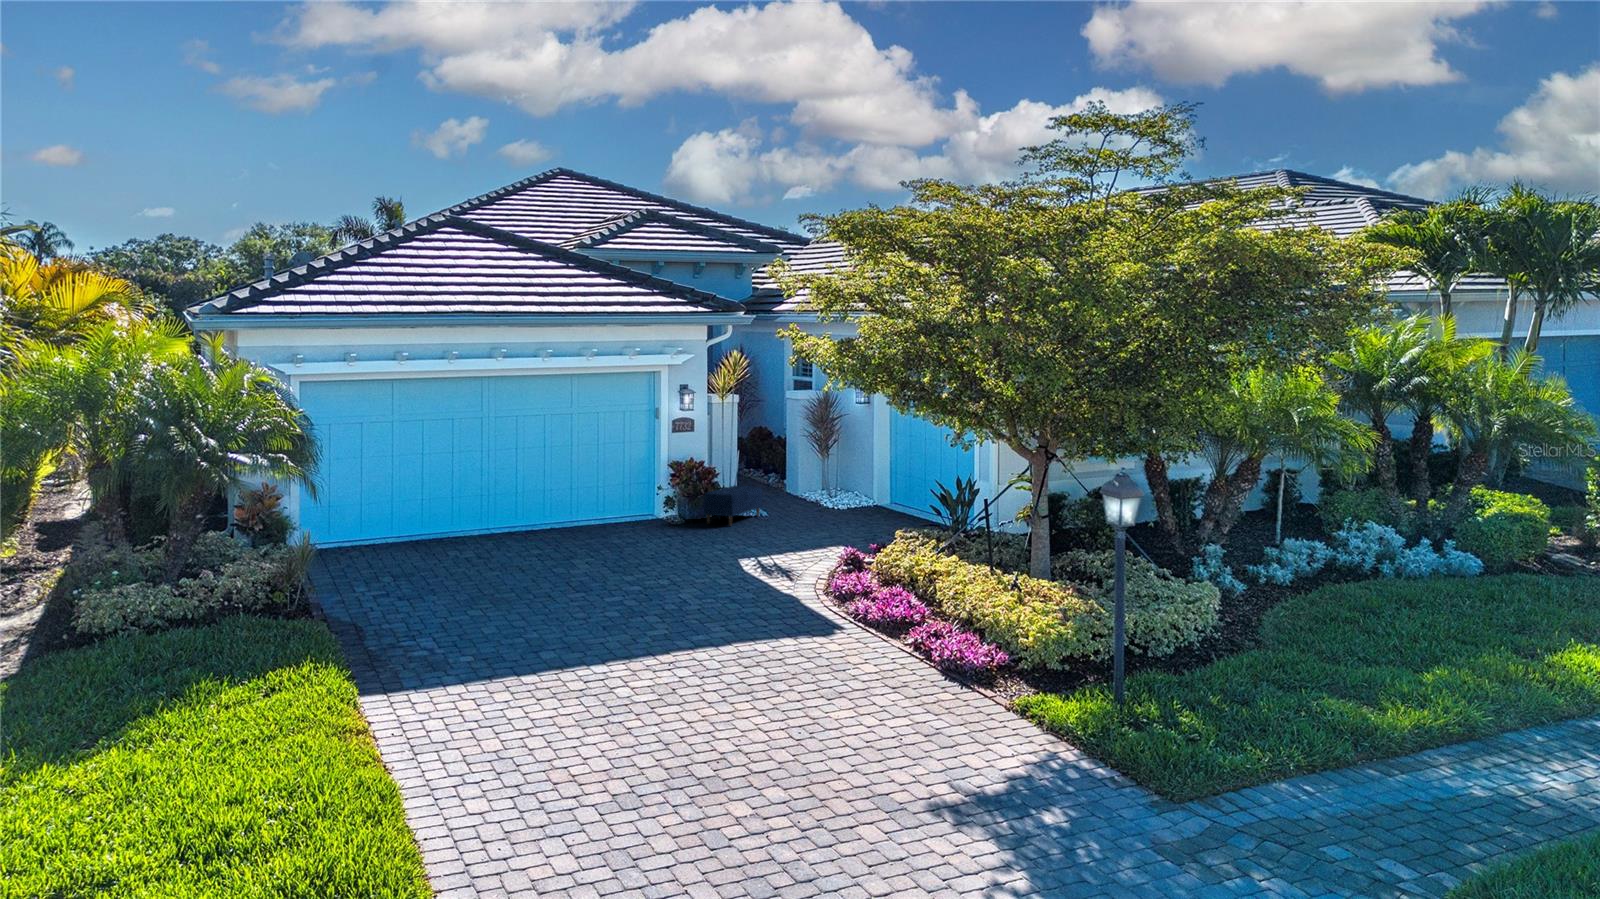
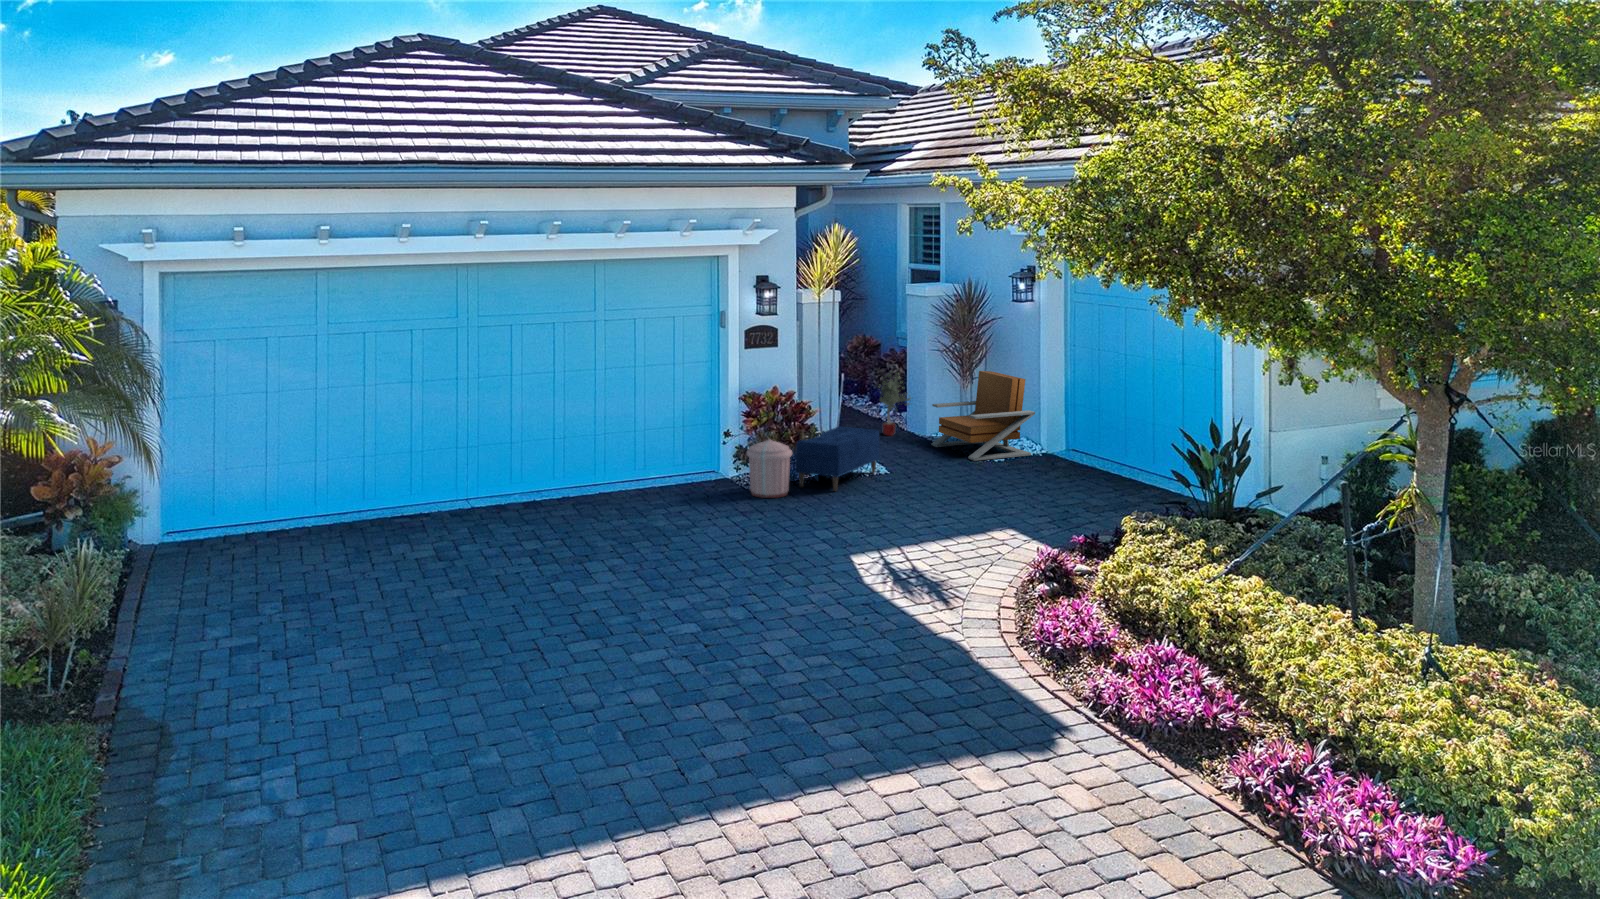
potted tree: none [764,450,790,496] -> present [880,371,911,436]
lounge chair: none [802,450,870,510] -> present [931,371,1035,461]
trash can: none [671,491,702,530] -> present [747,439,792,498]

